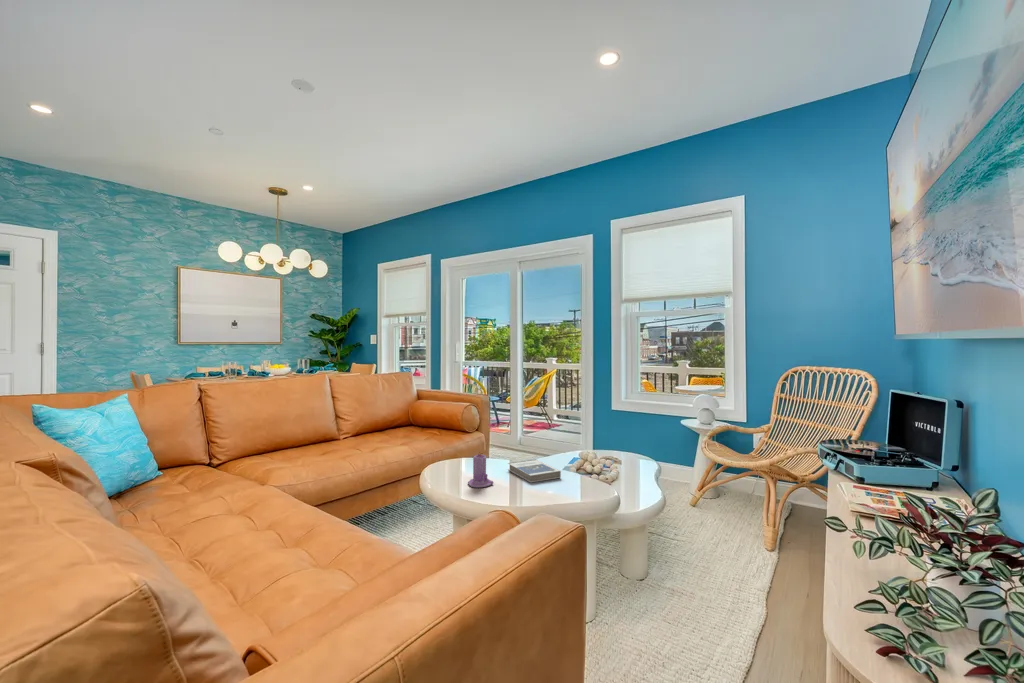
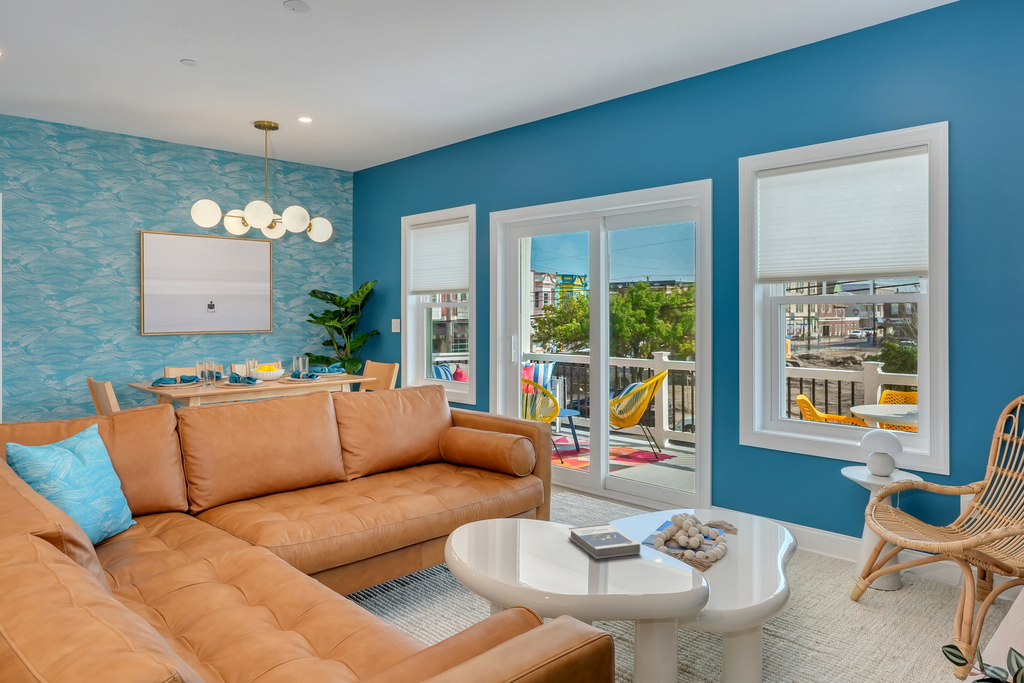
candle: present [468,452,493,488] -> none [511,513,545,563]

